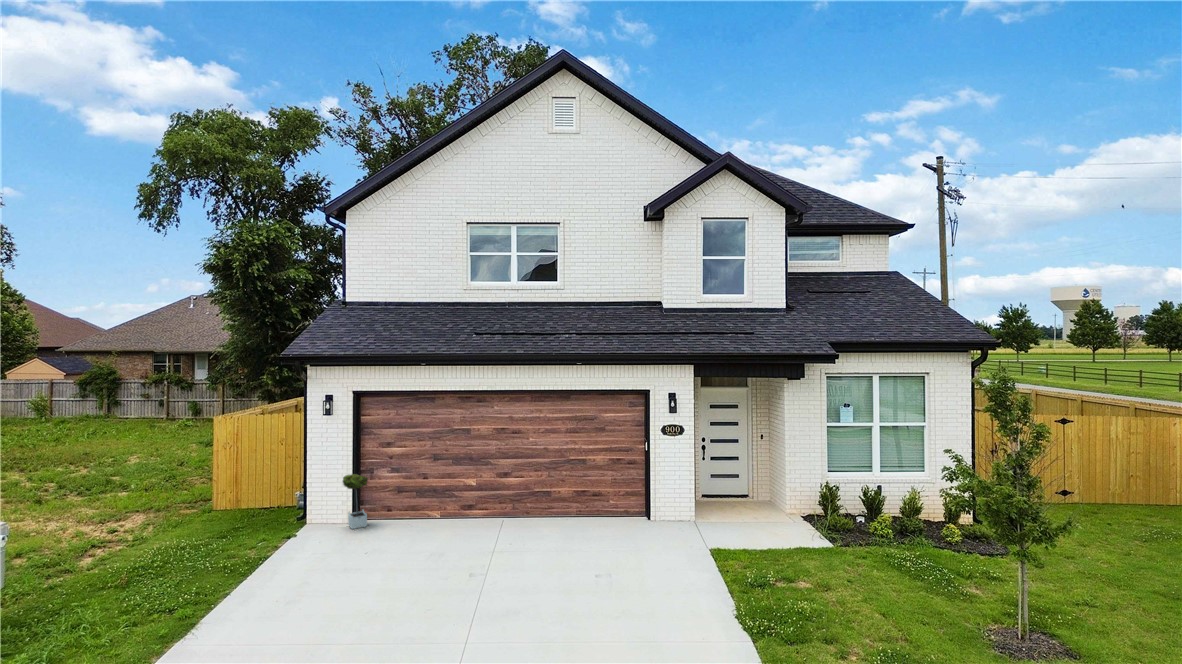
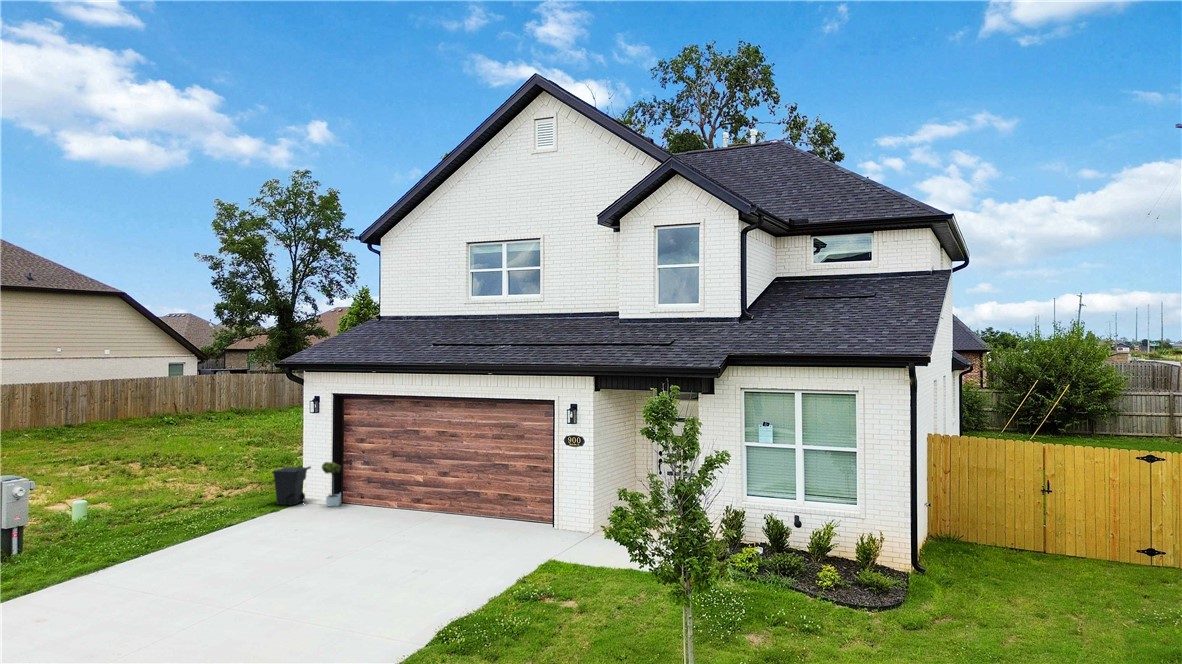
trash can: none [270,481,316,536] -> present [272,467,311,505]

